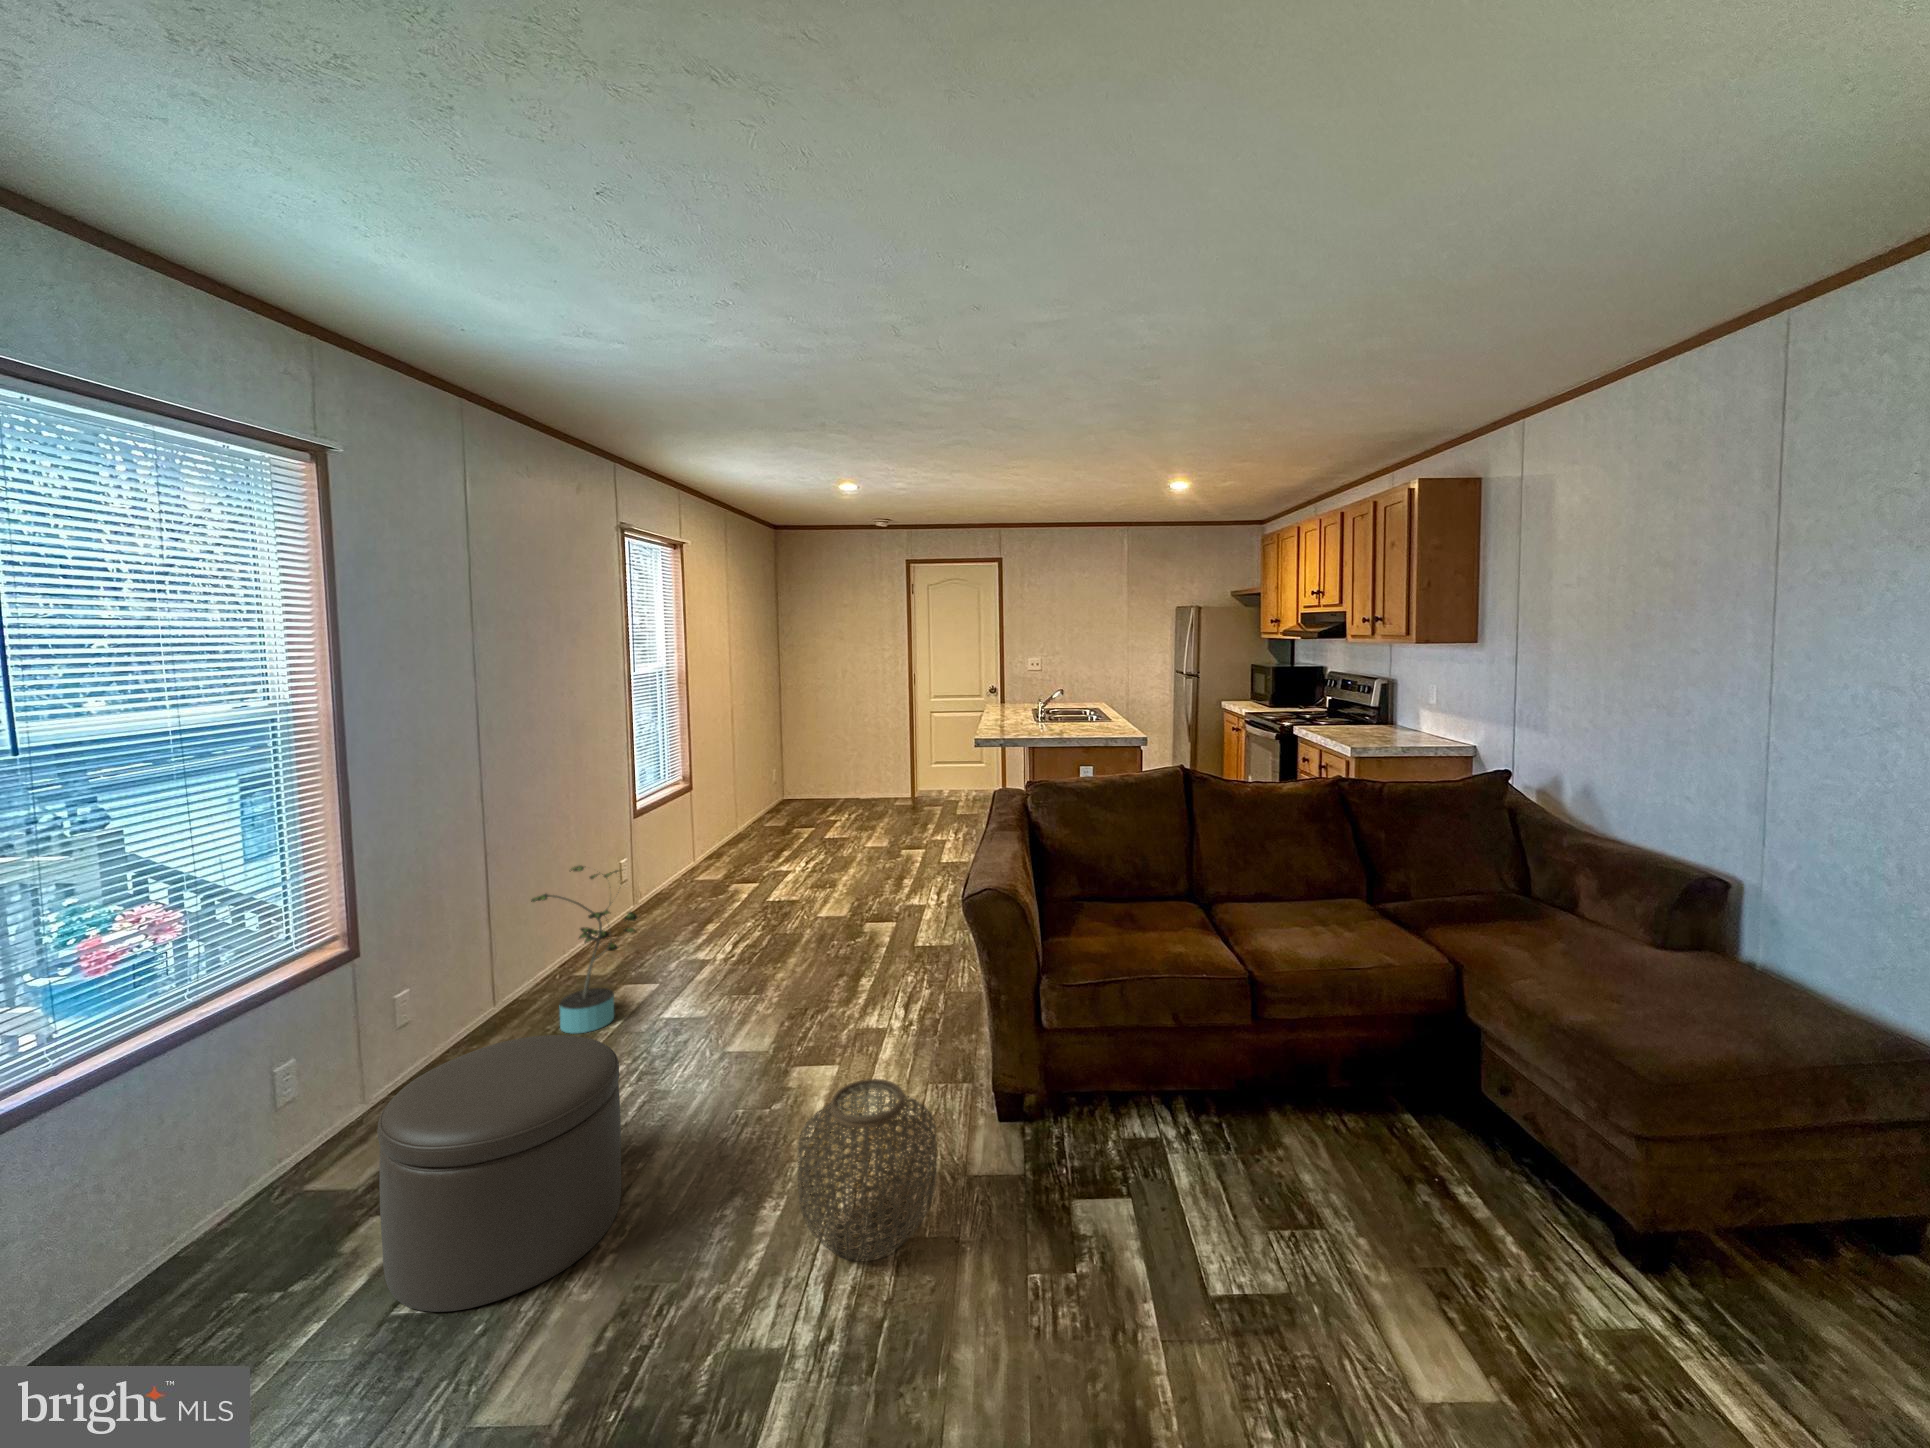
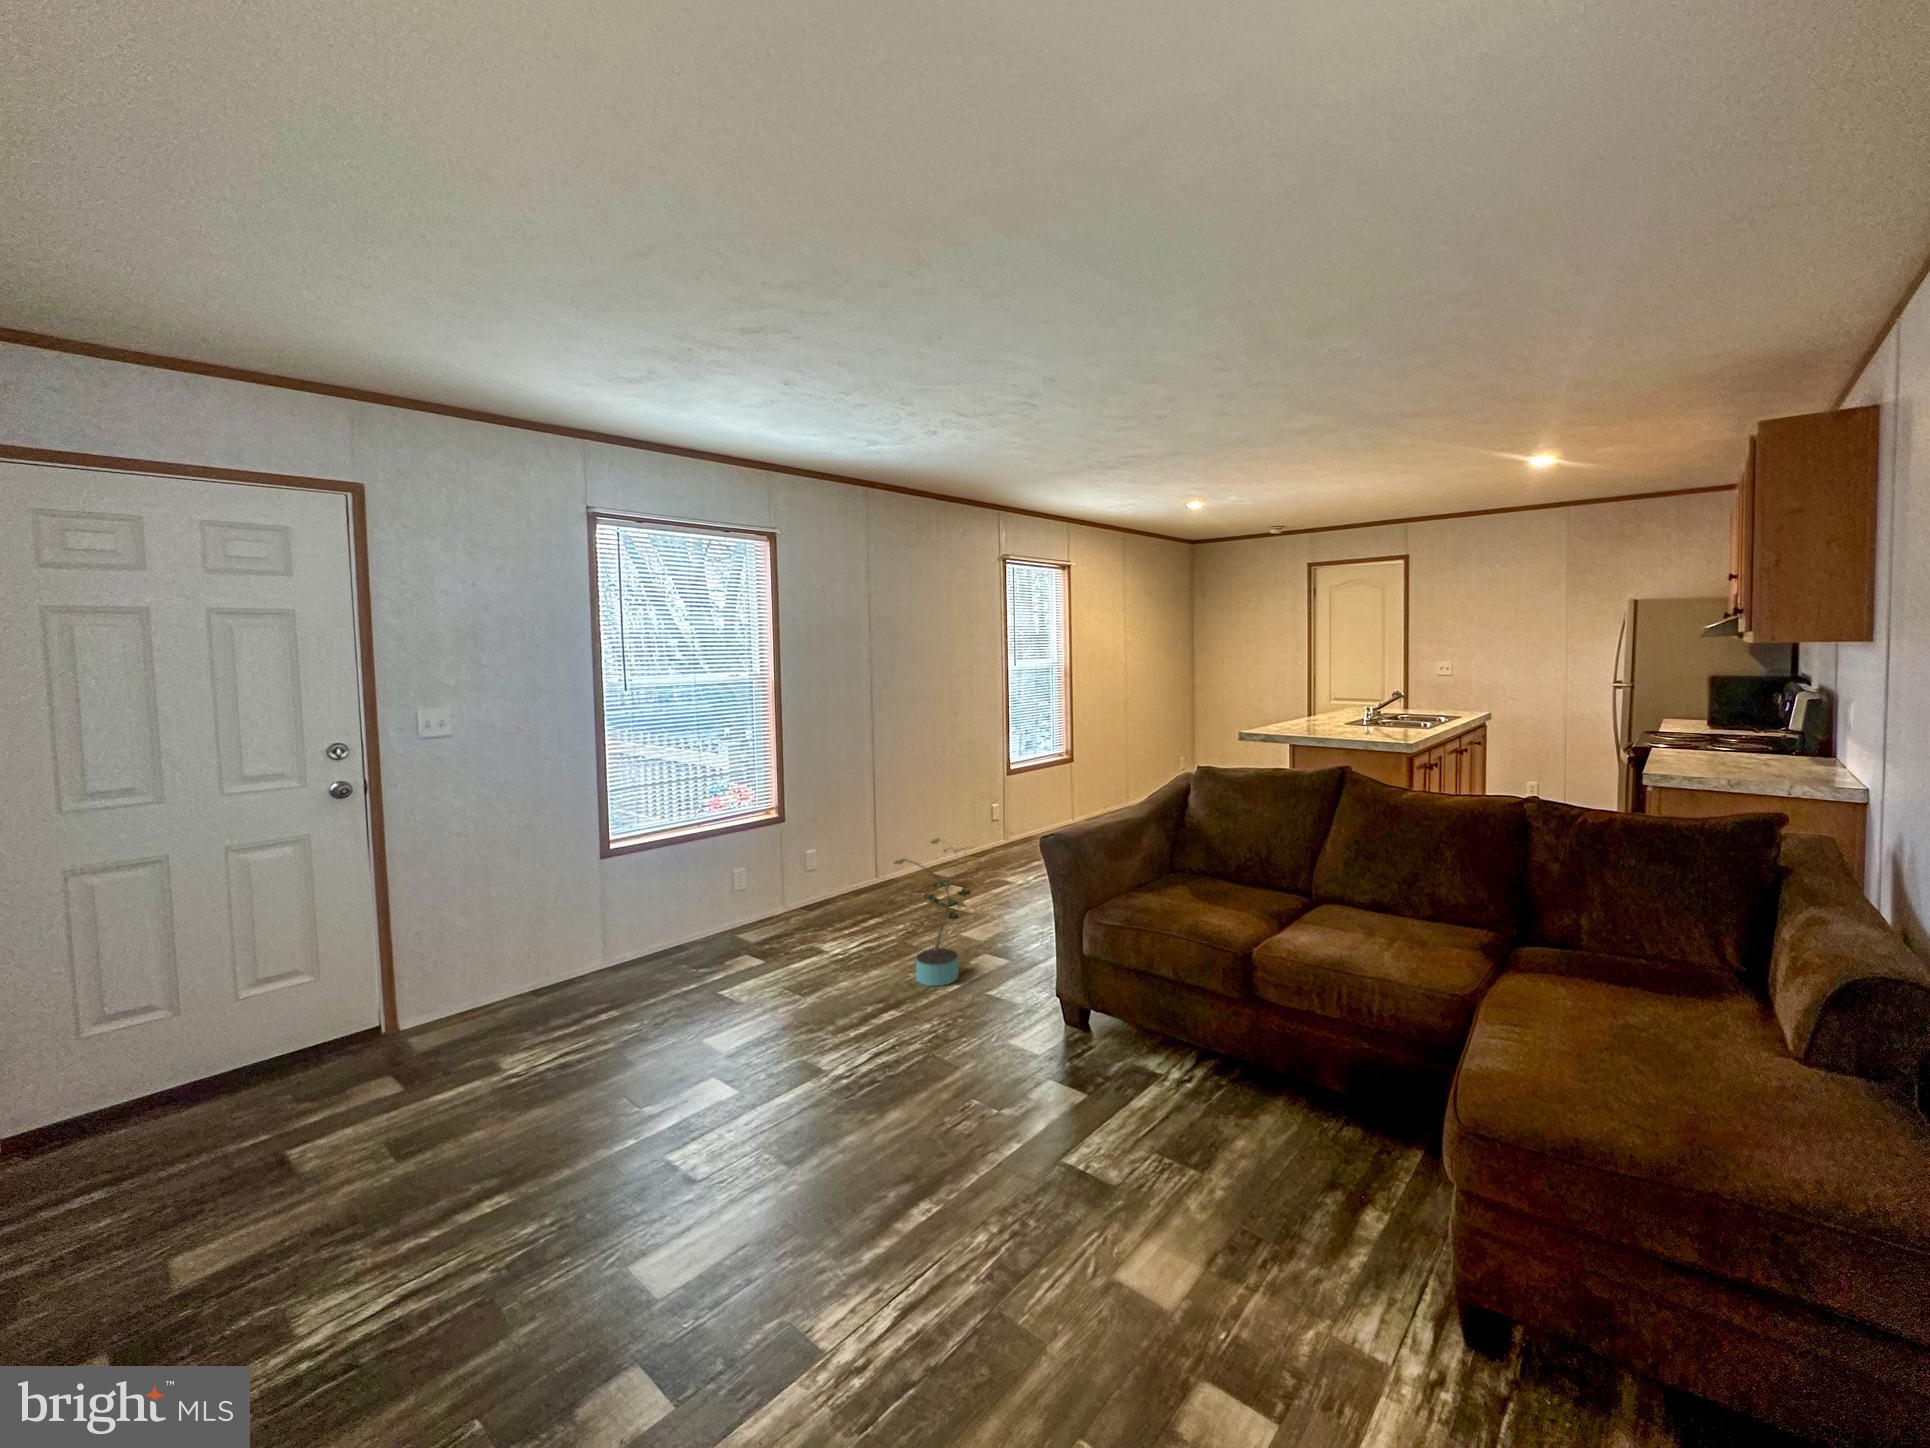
ottoman: present [377,1035,621,1312] -> none [669,975,846,1185]
woven basket: present [798,1079,936,1261] -> none [896,1115,1045,1319]

